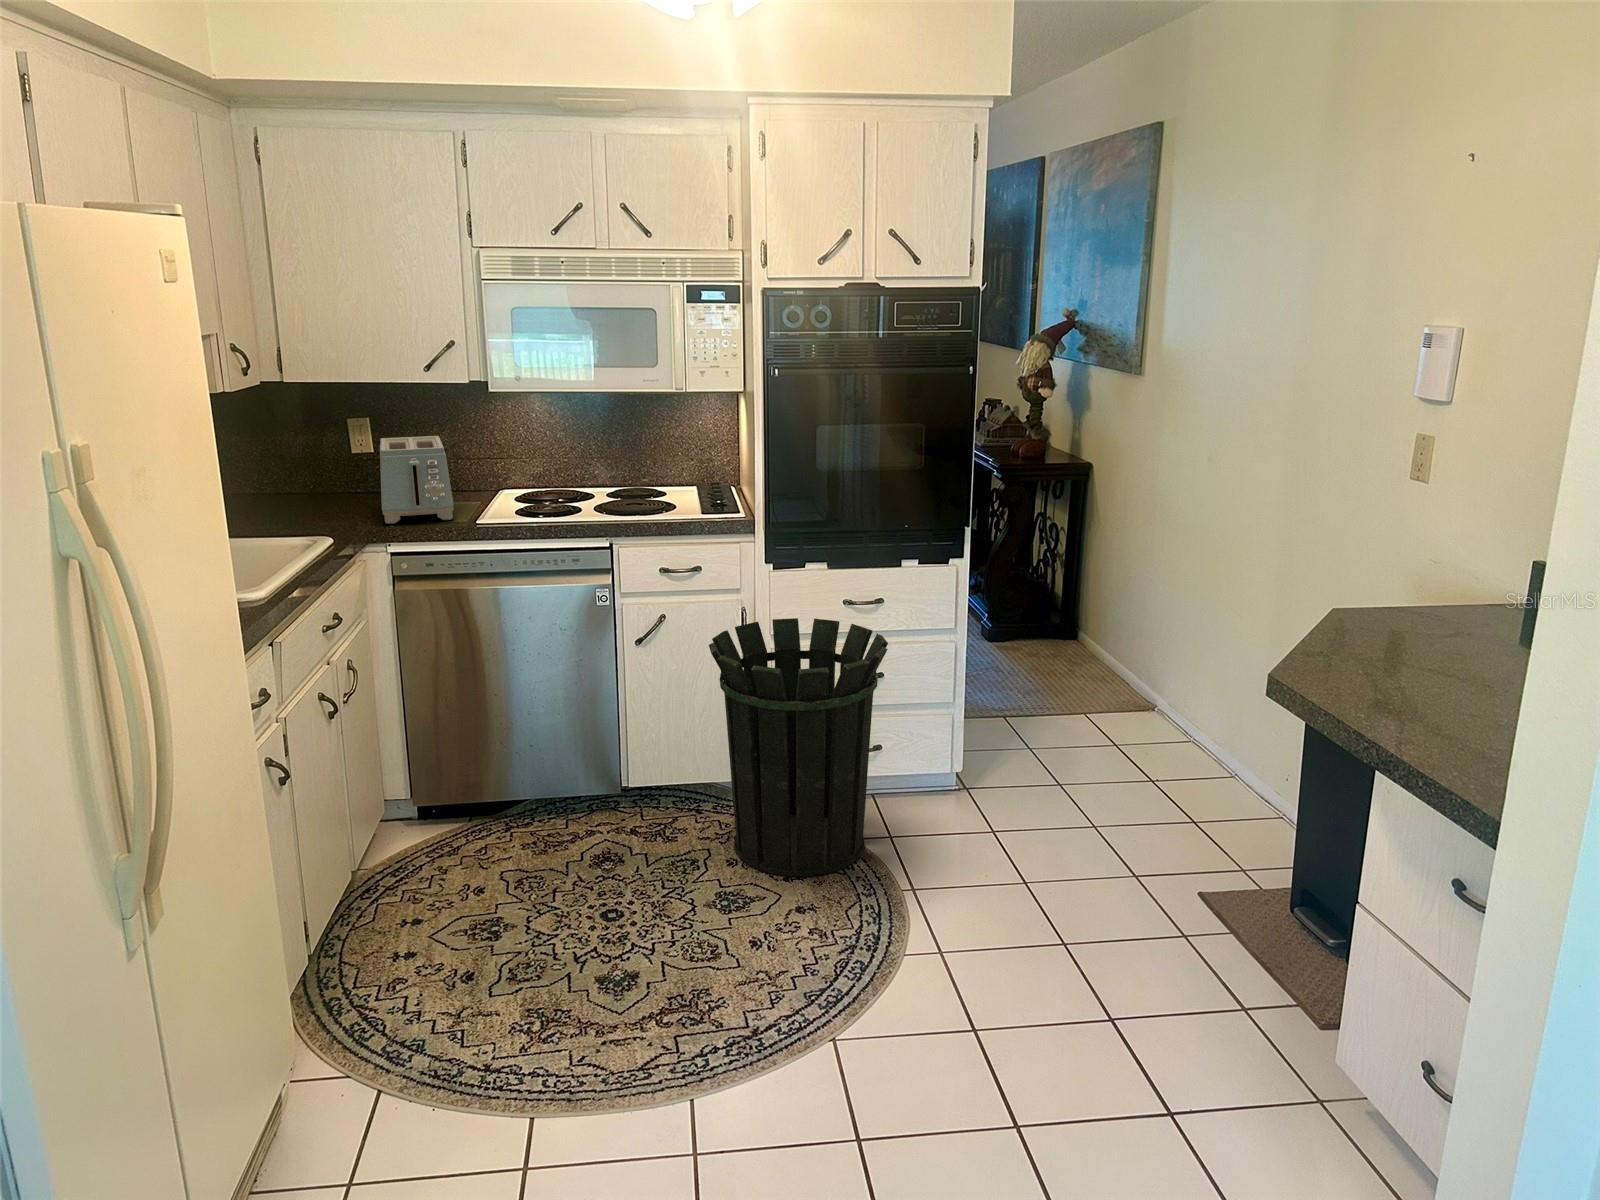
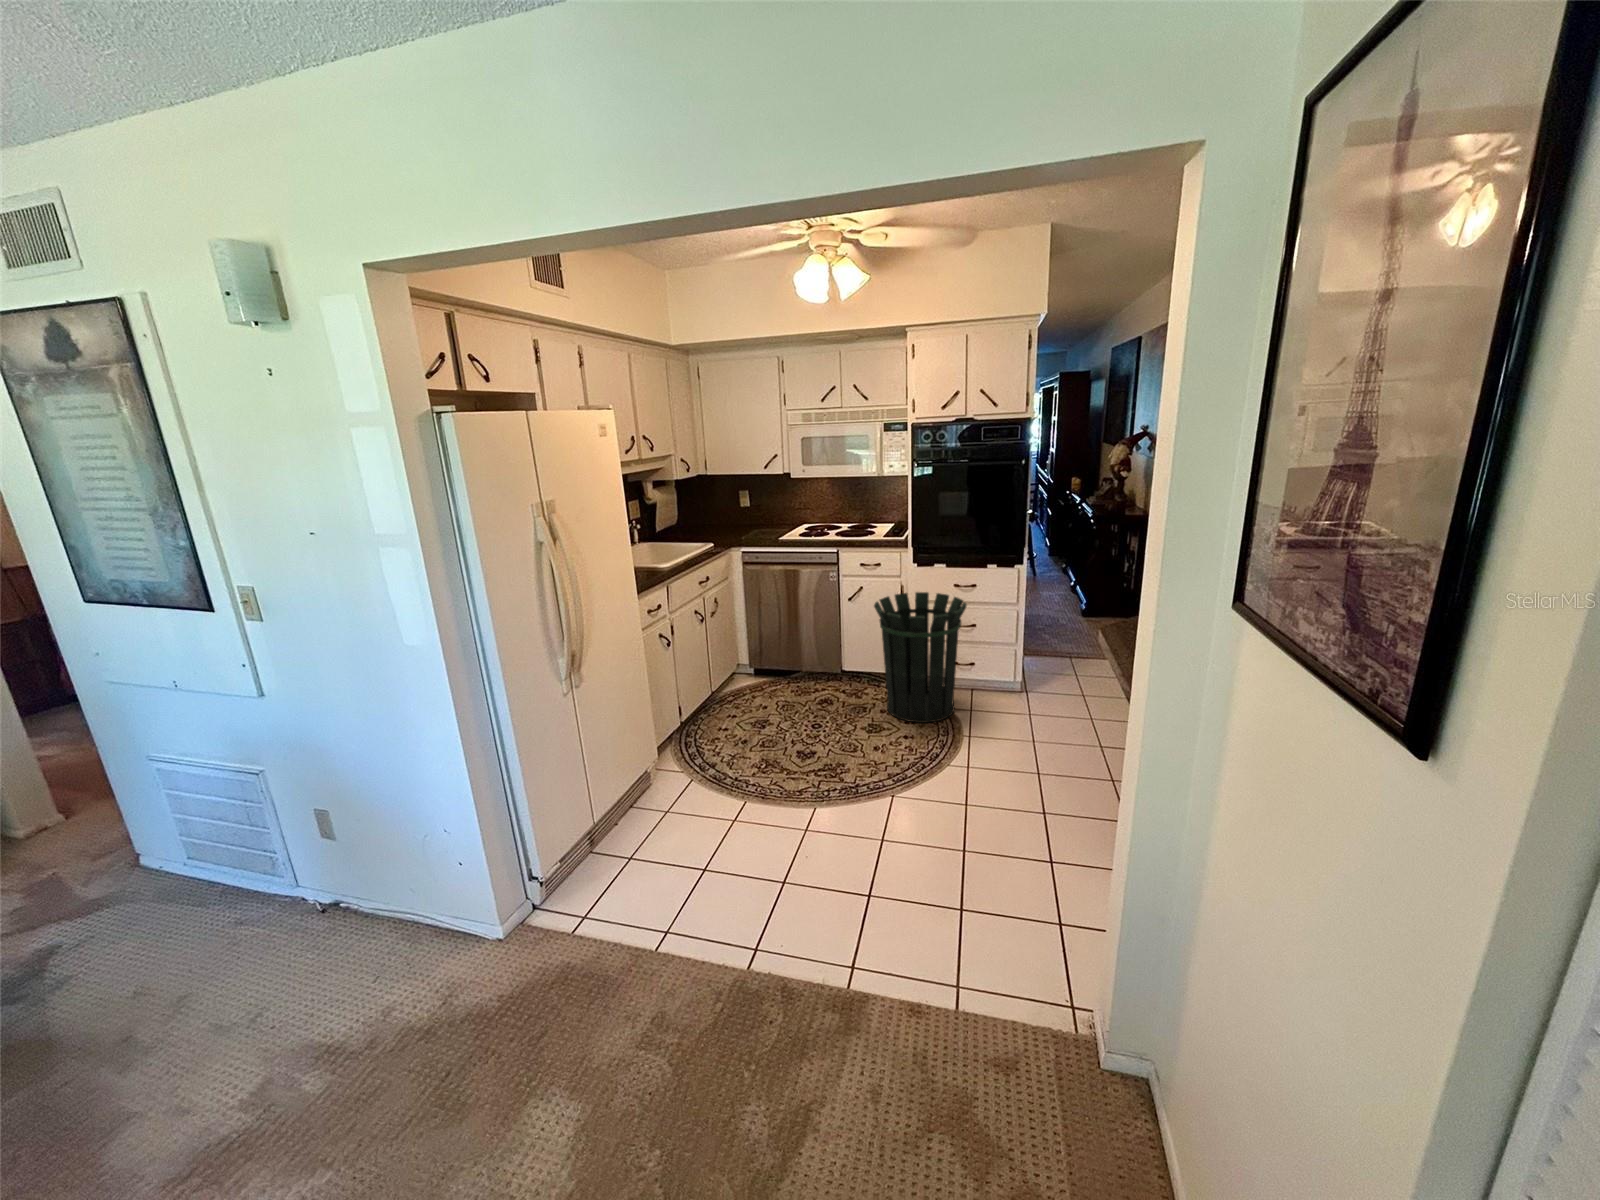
toaster: present [380,436,454,524] -> none [739,499,775,539]

